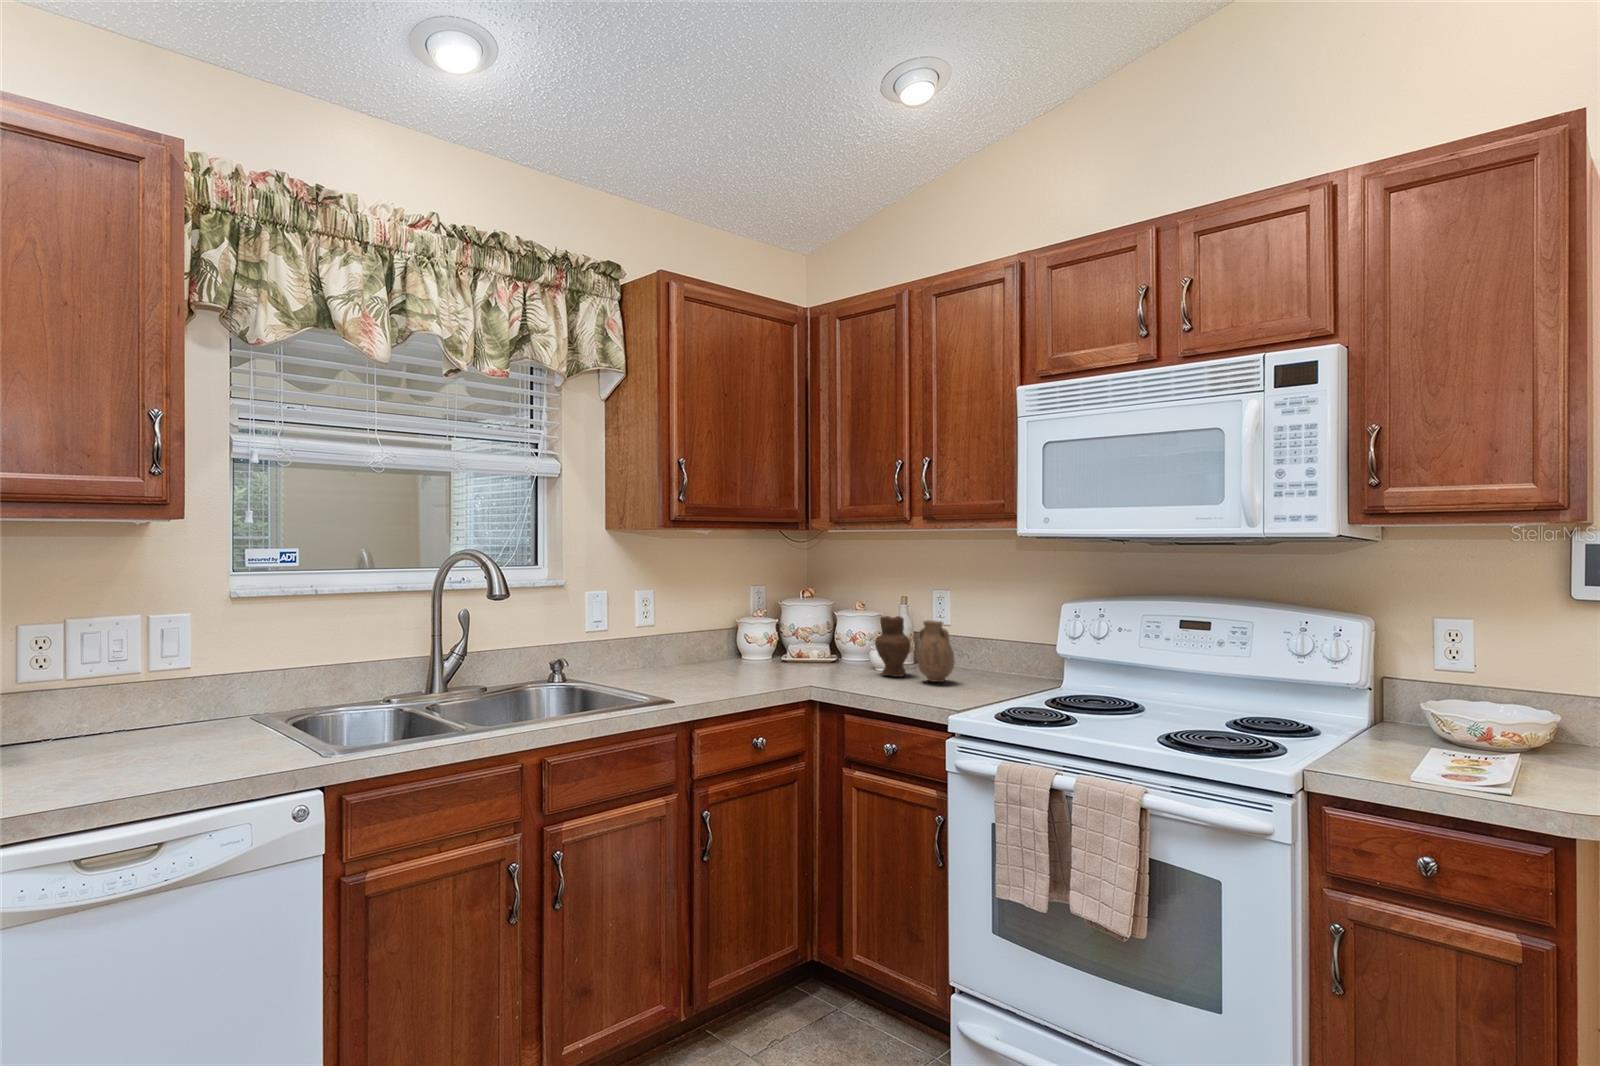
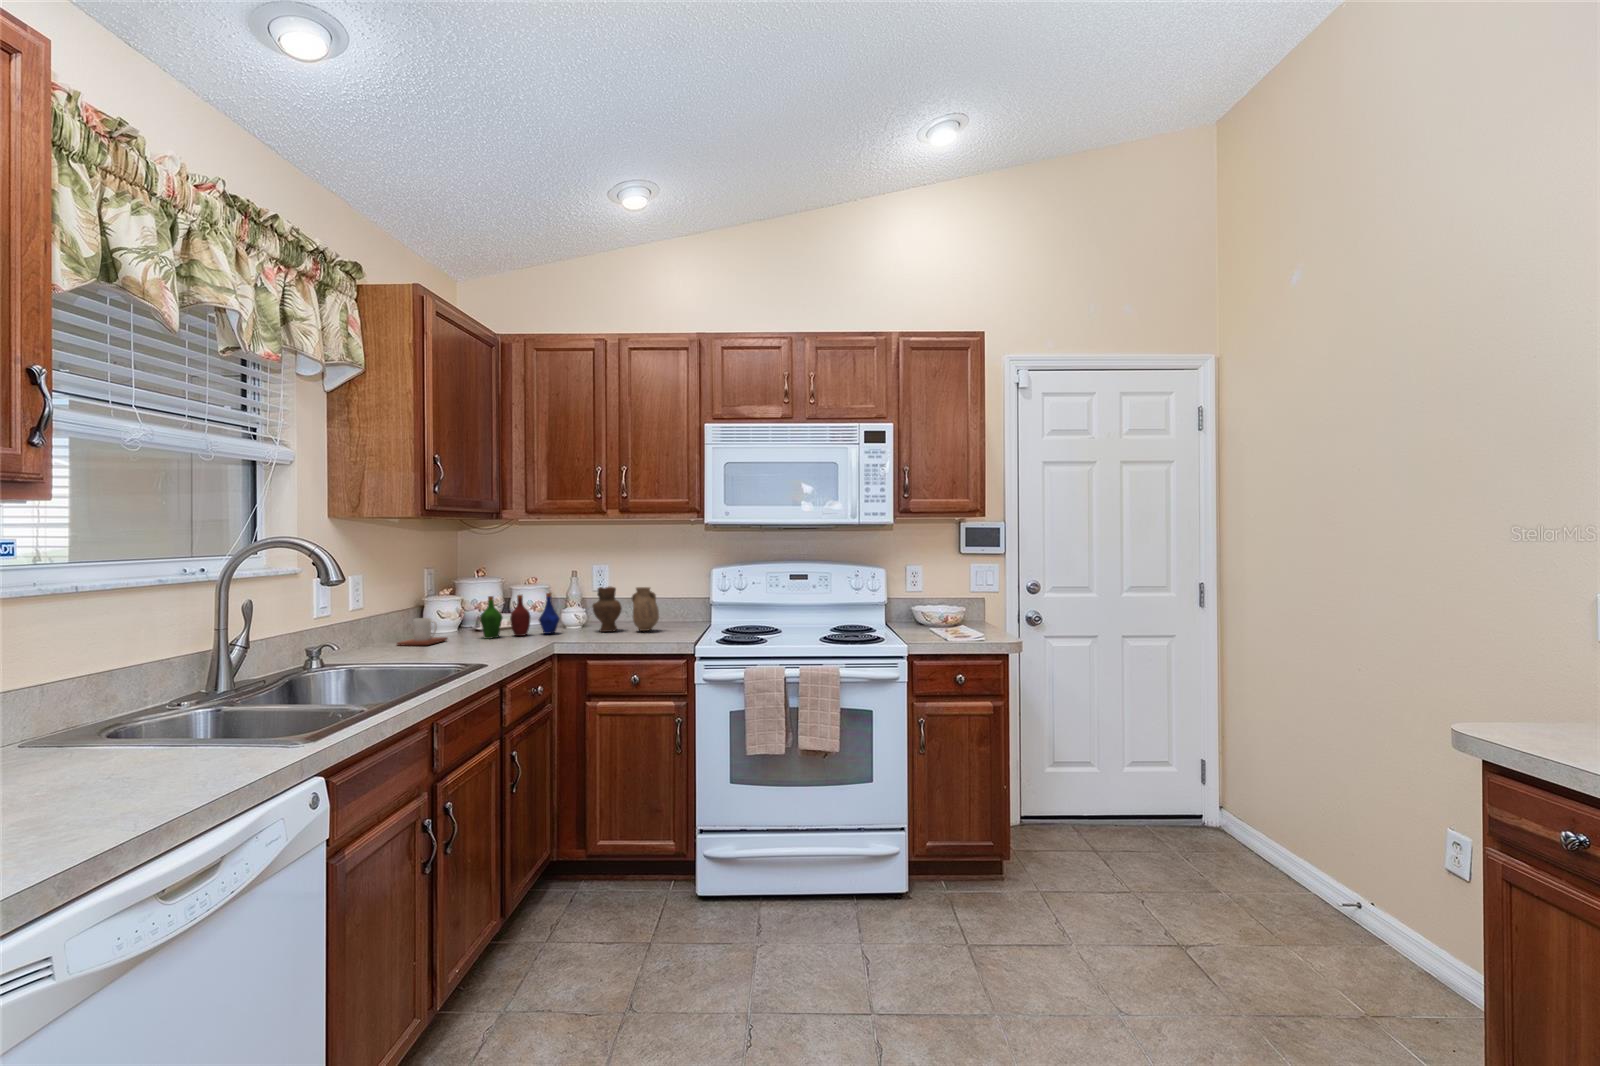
bottle: none [750,618,837,670] -> present [480,593,560,639]
mug: none [668,636,717,668] -> present [397,618,448,646]

